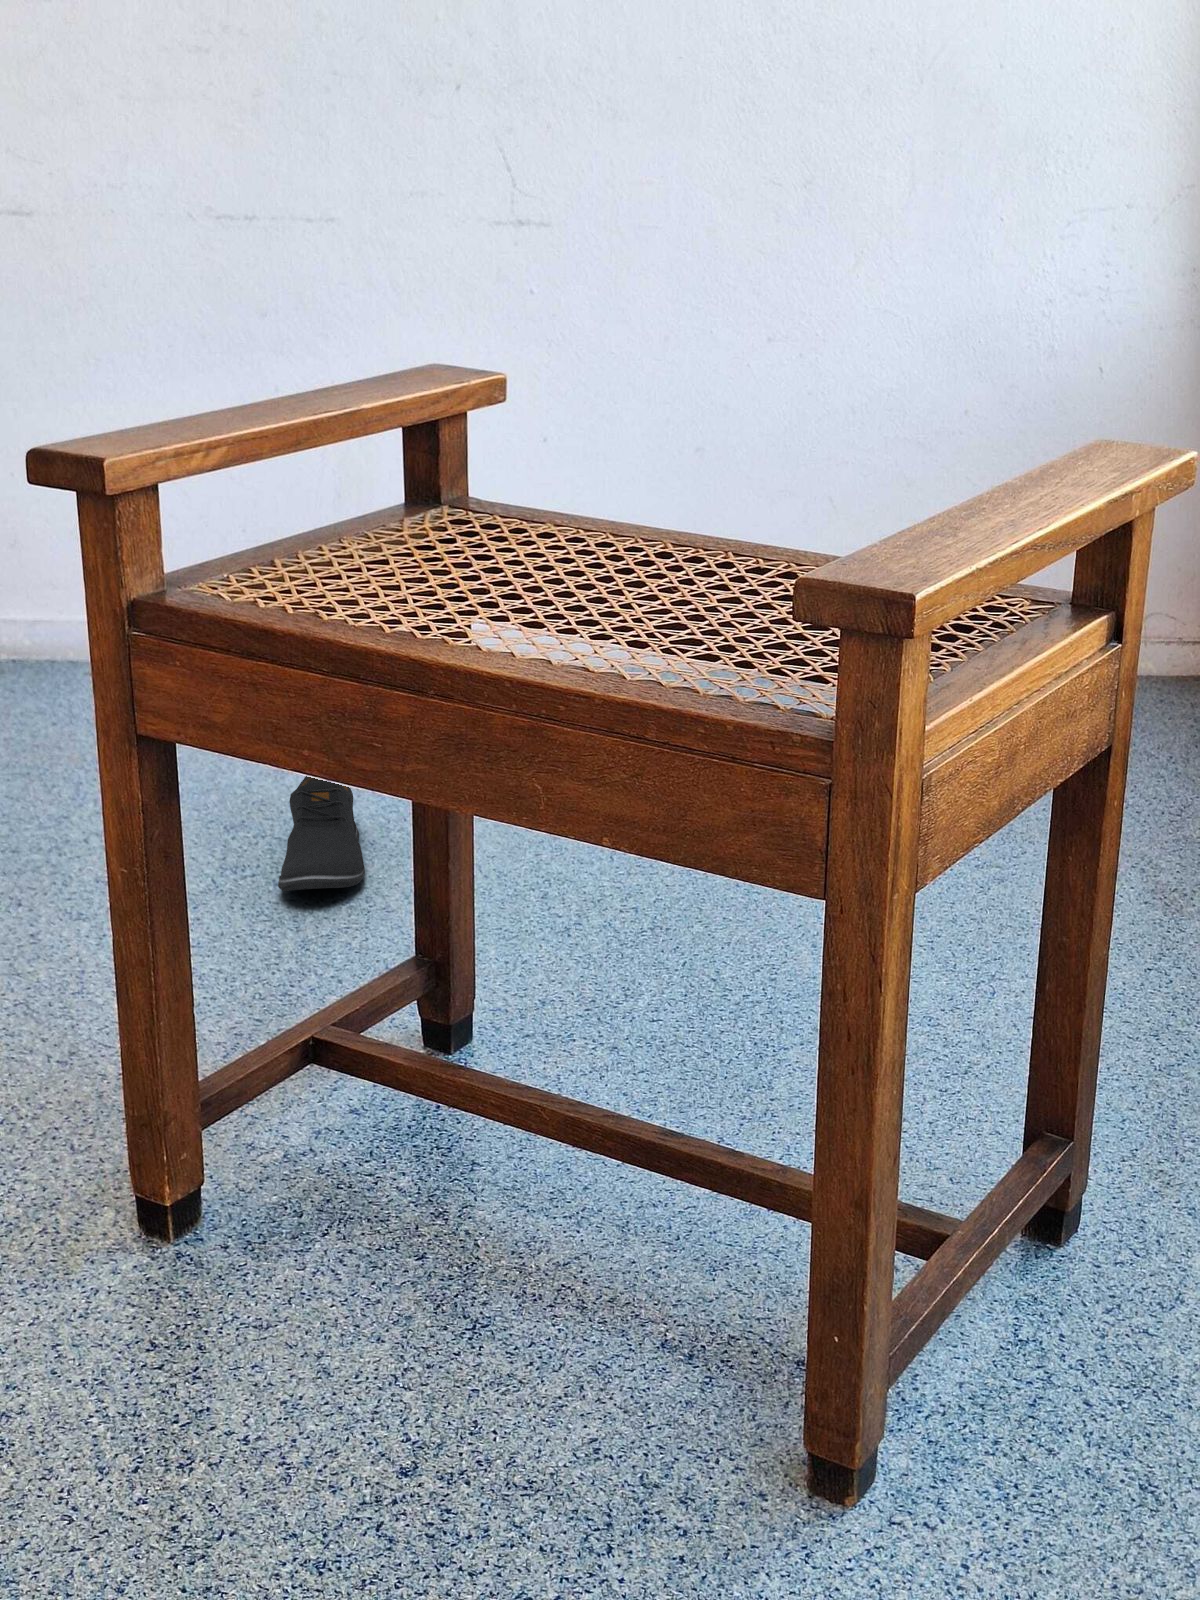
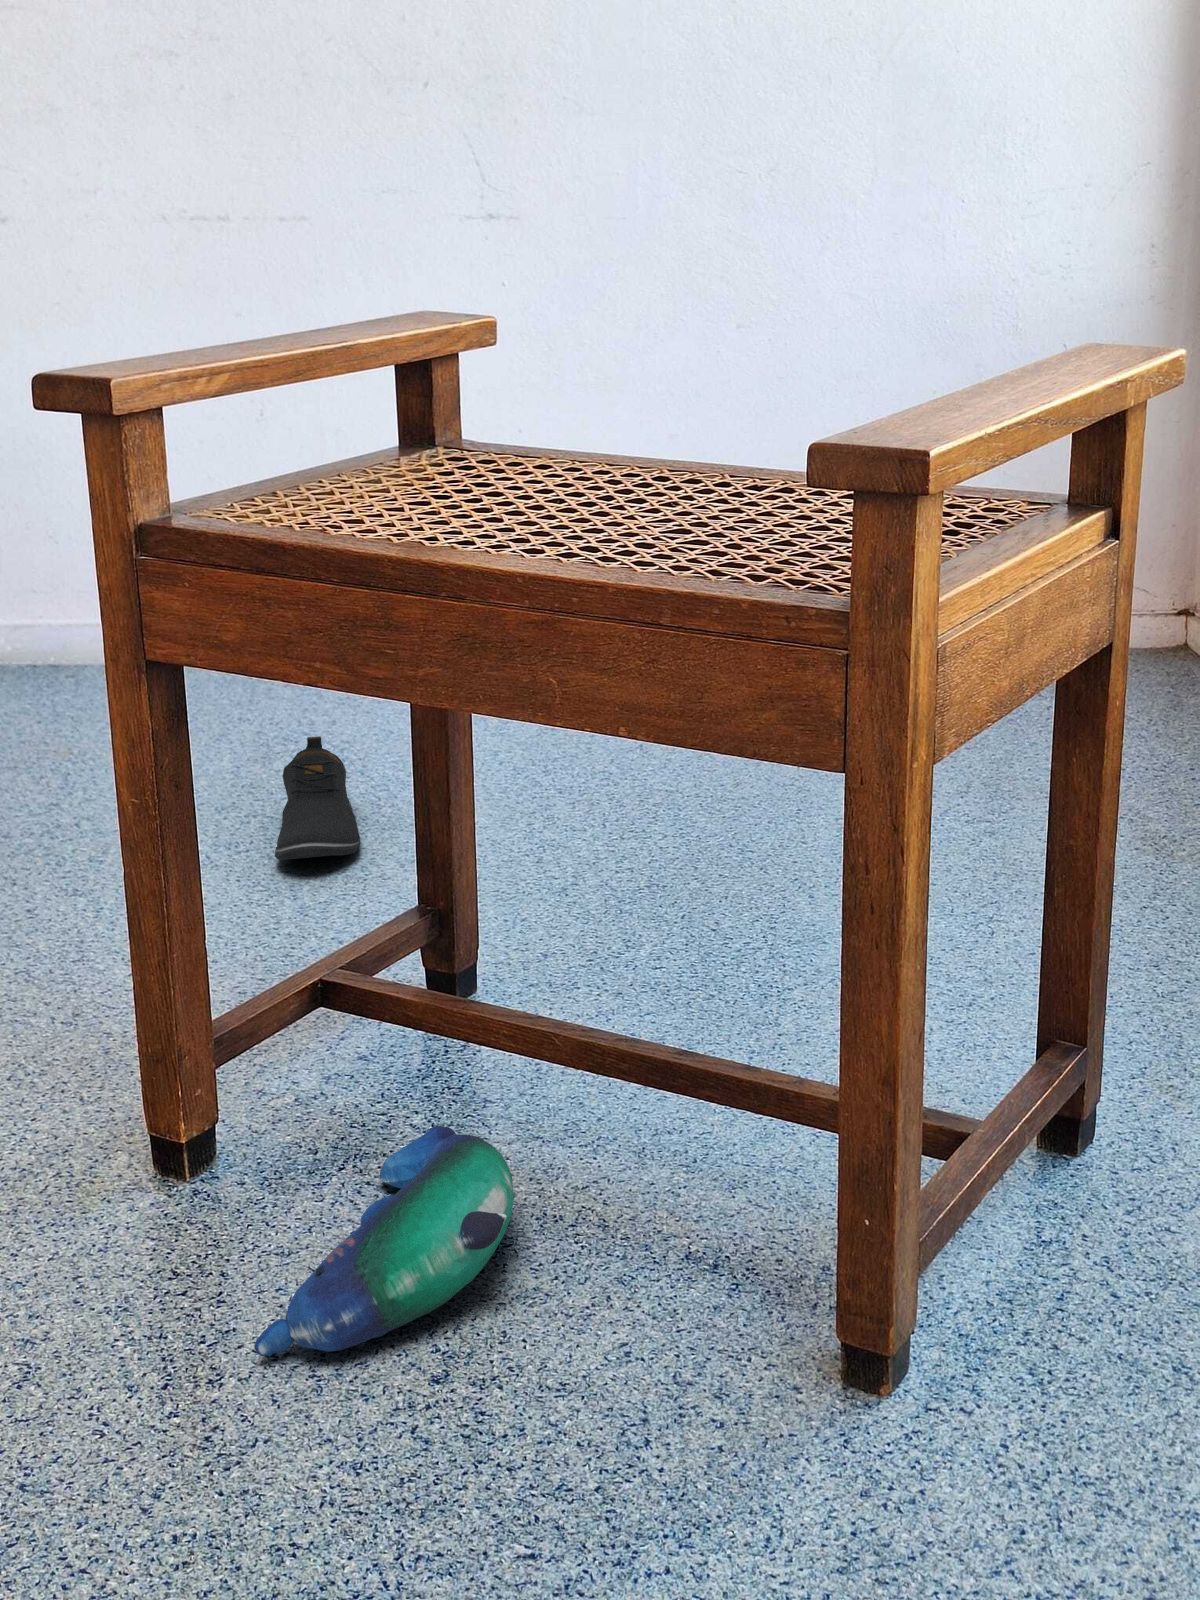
plush toy: none [226,1196,492,1441] -> present [254,1125,514,1356]

